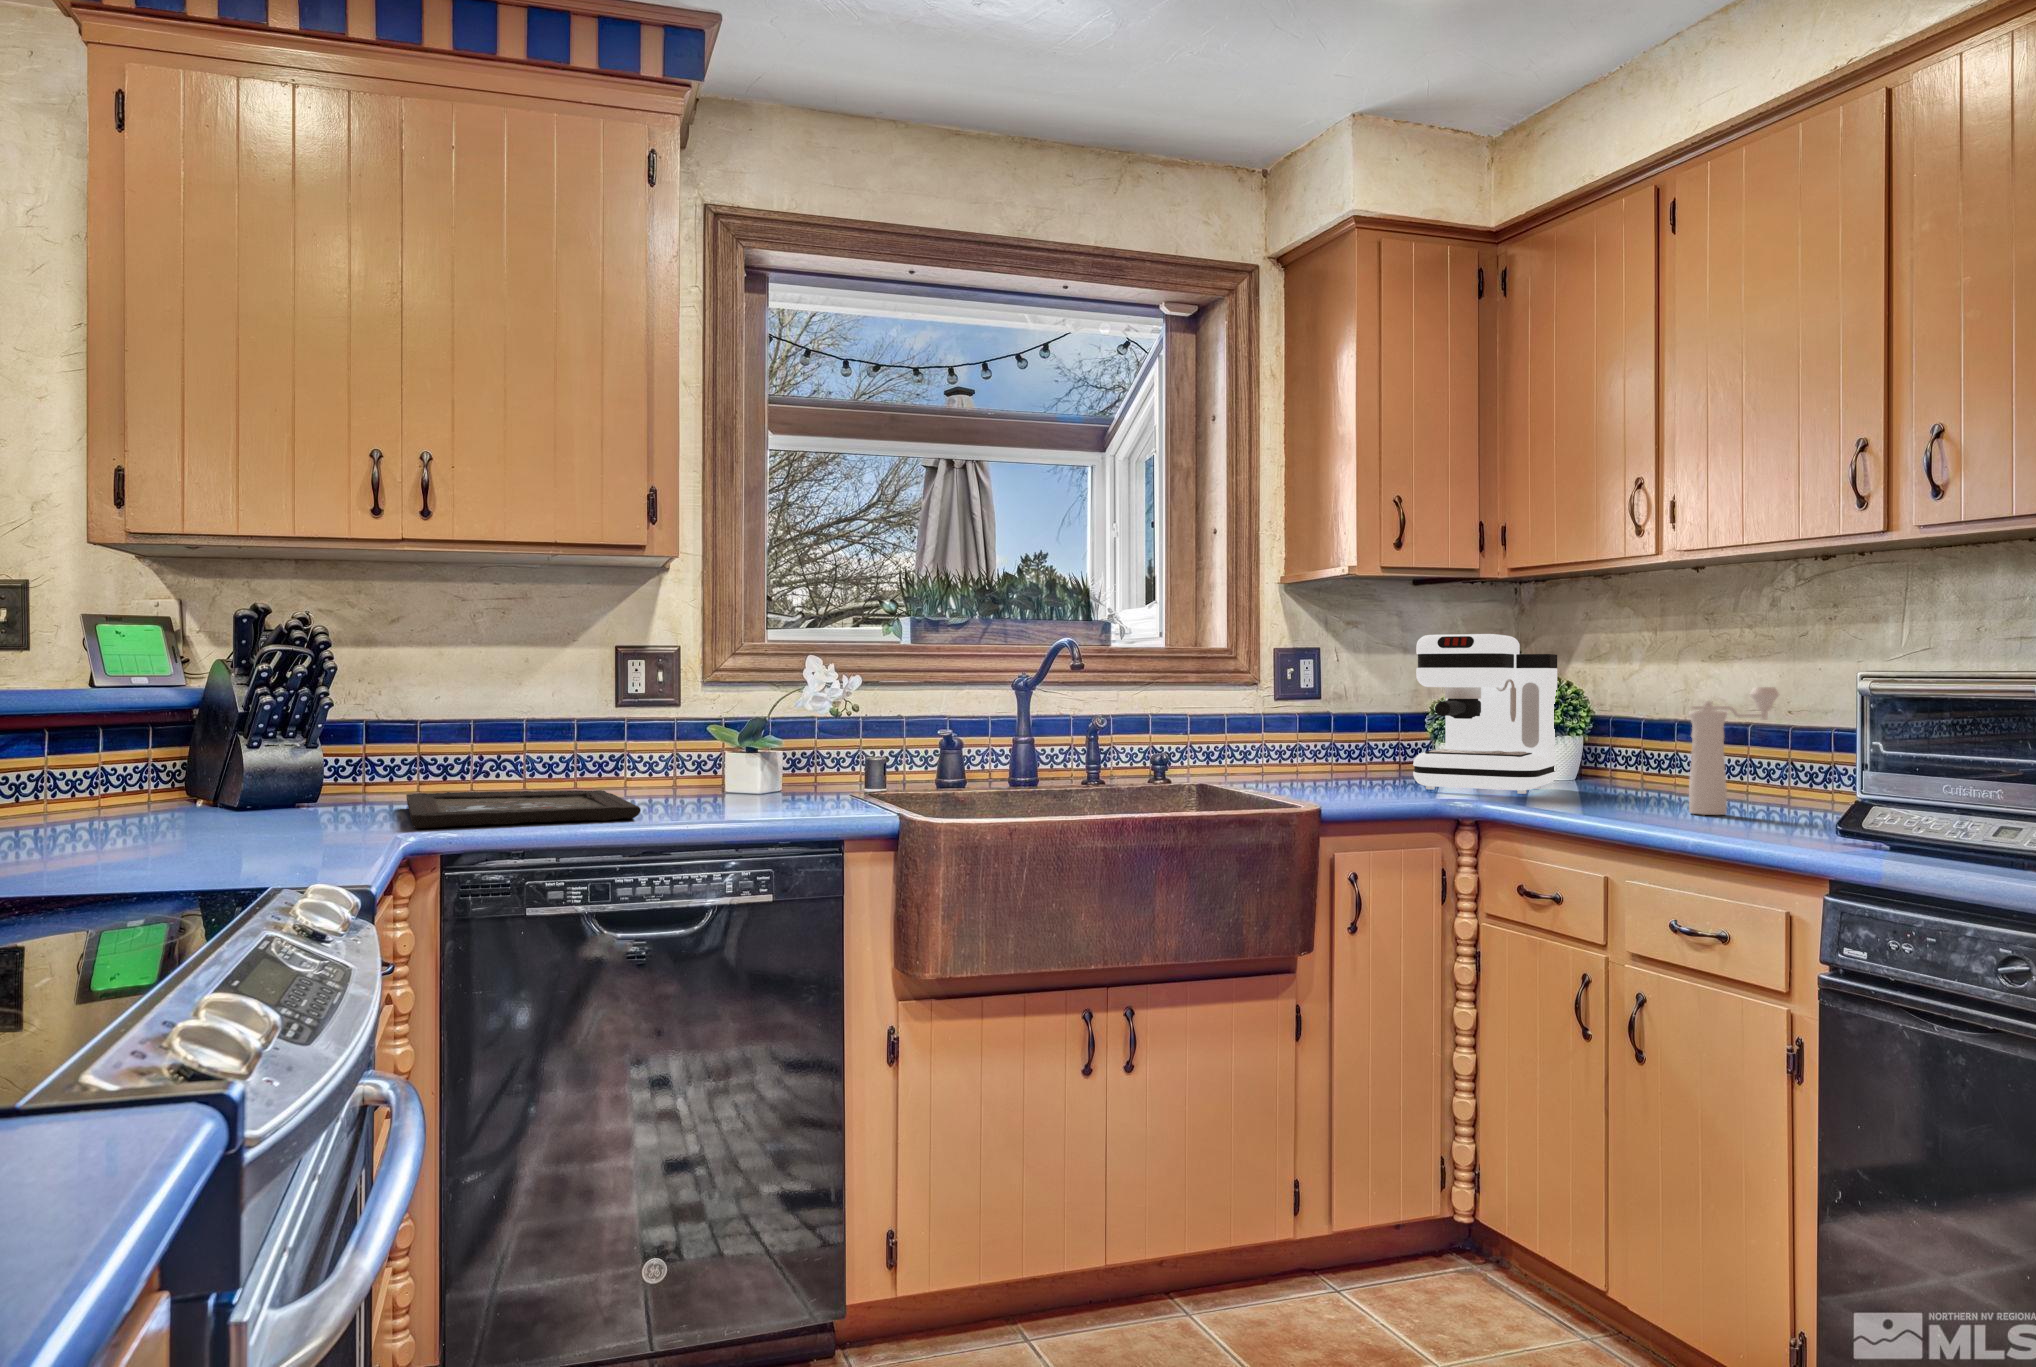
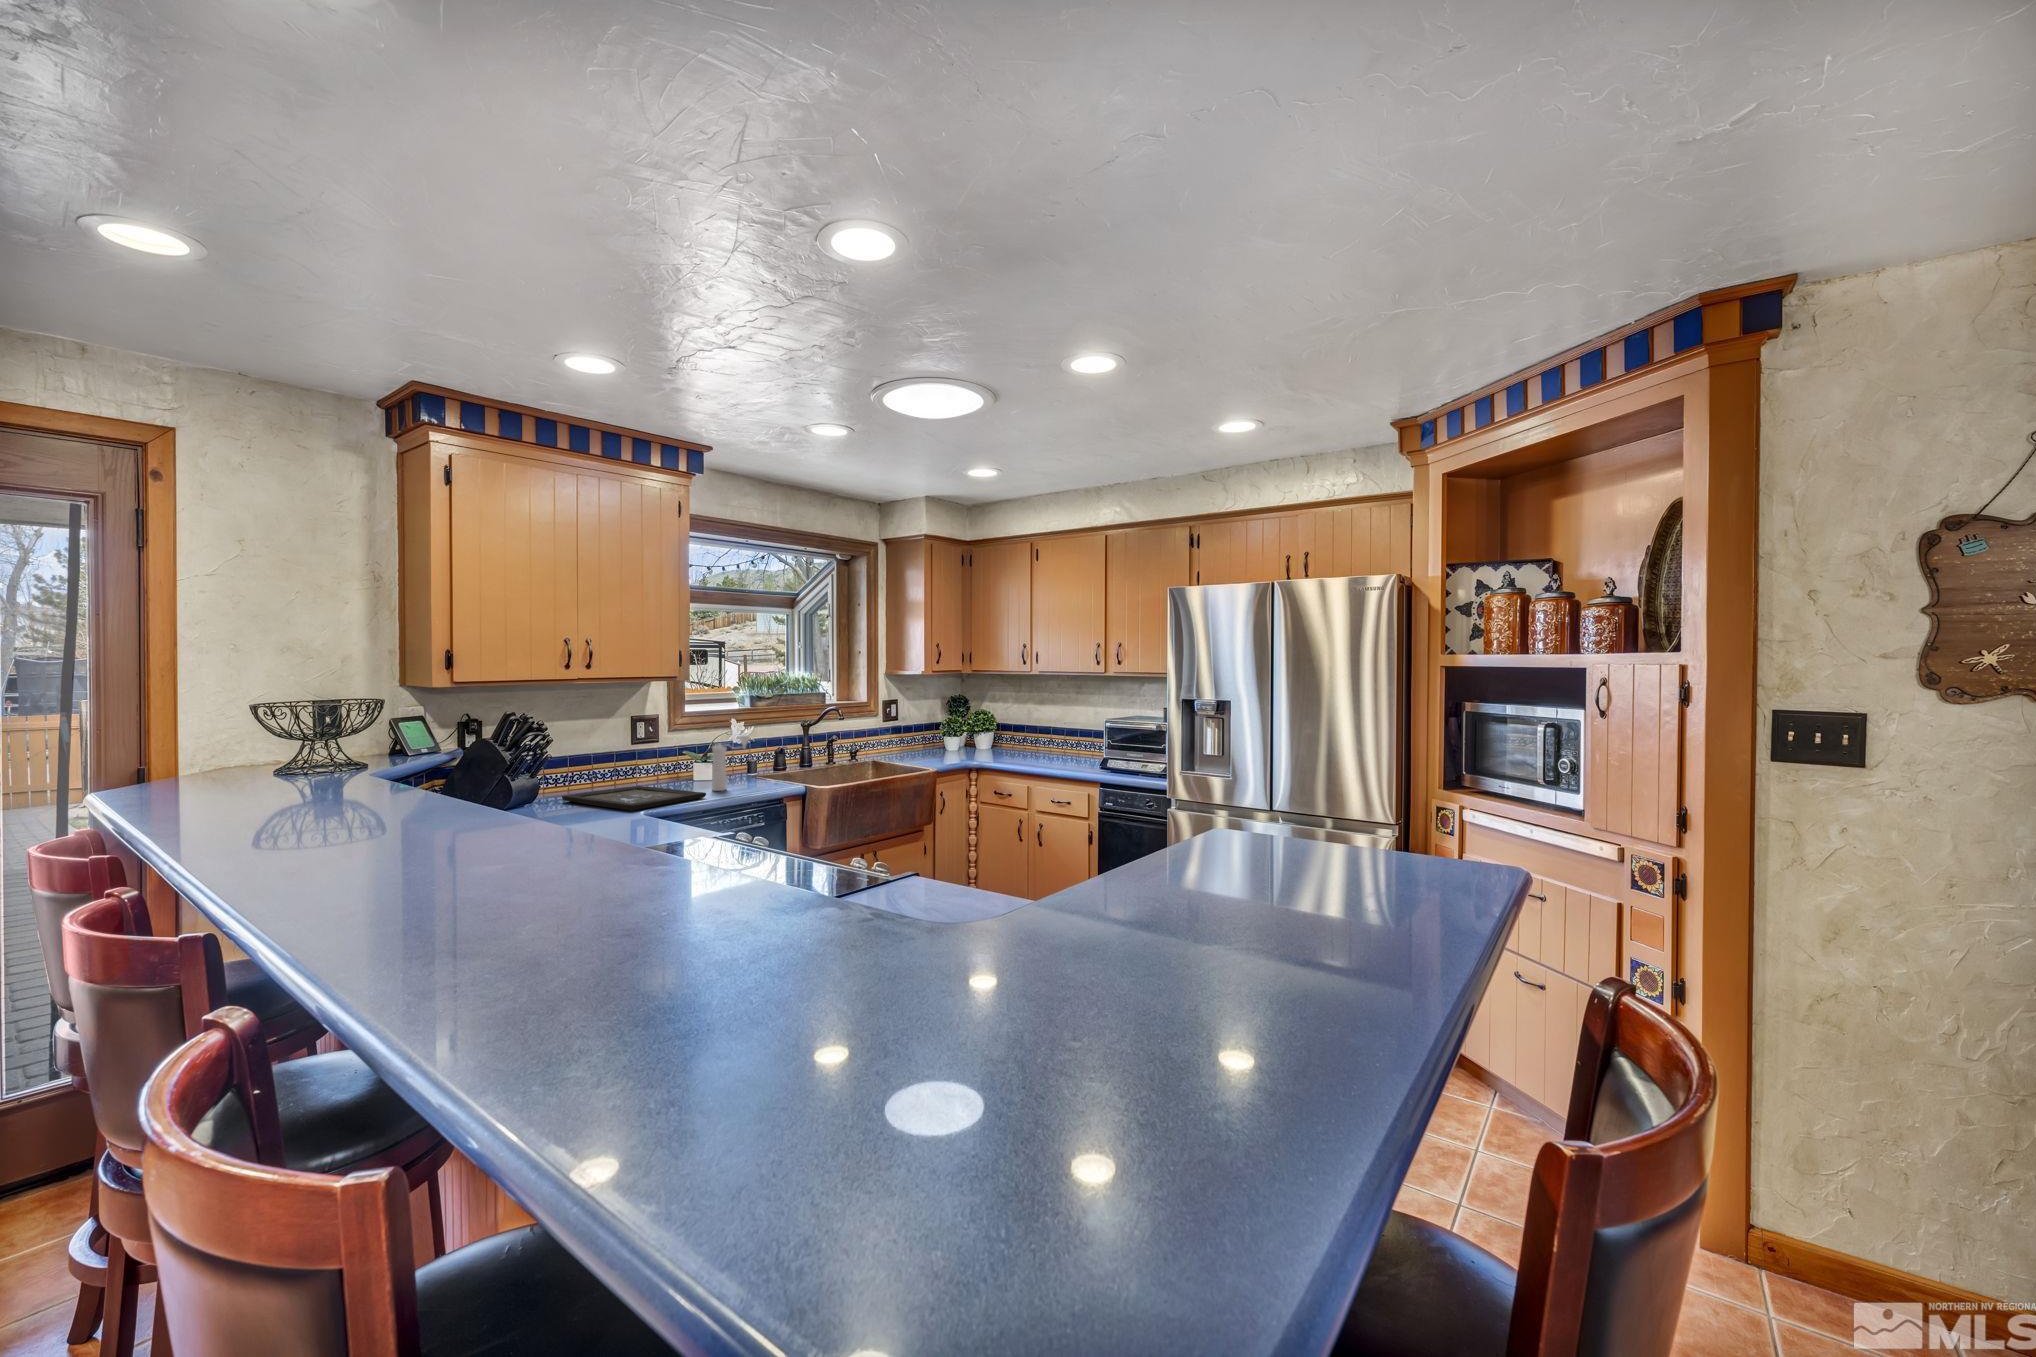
coffee maker: present [1413,634,1557,794] -> none [944,697,990,758]
pepper mill: present [1689,687,1779,815] -> present [712,735,749,791]

